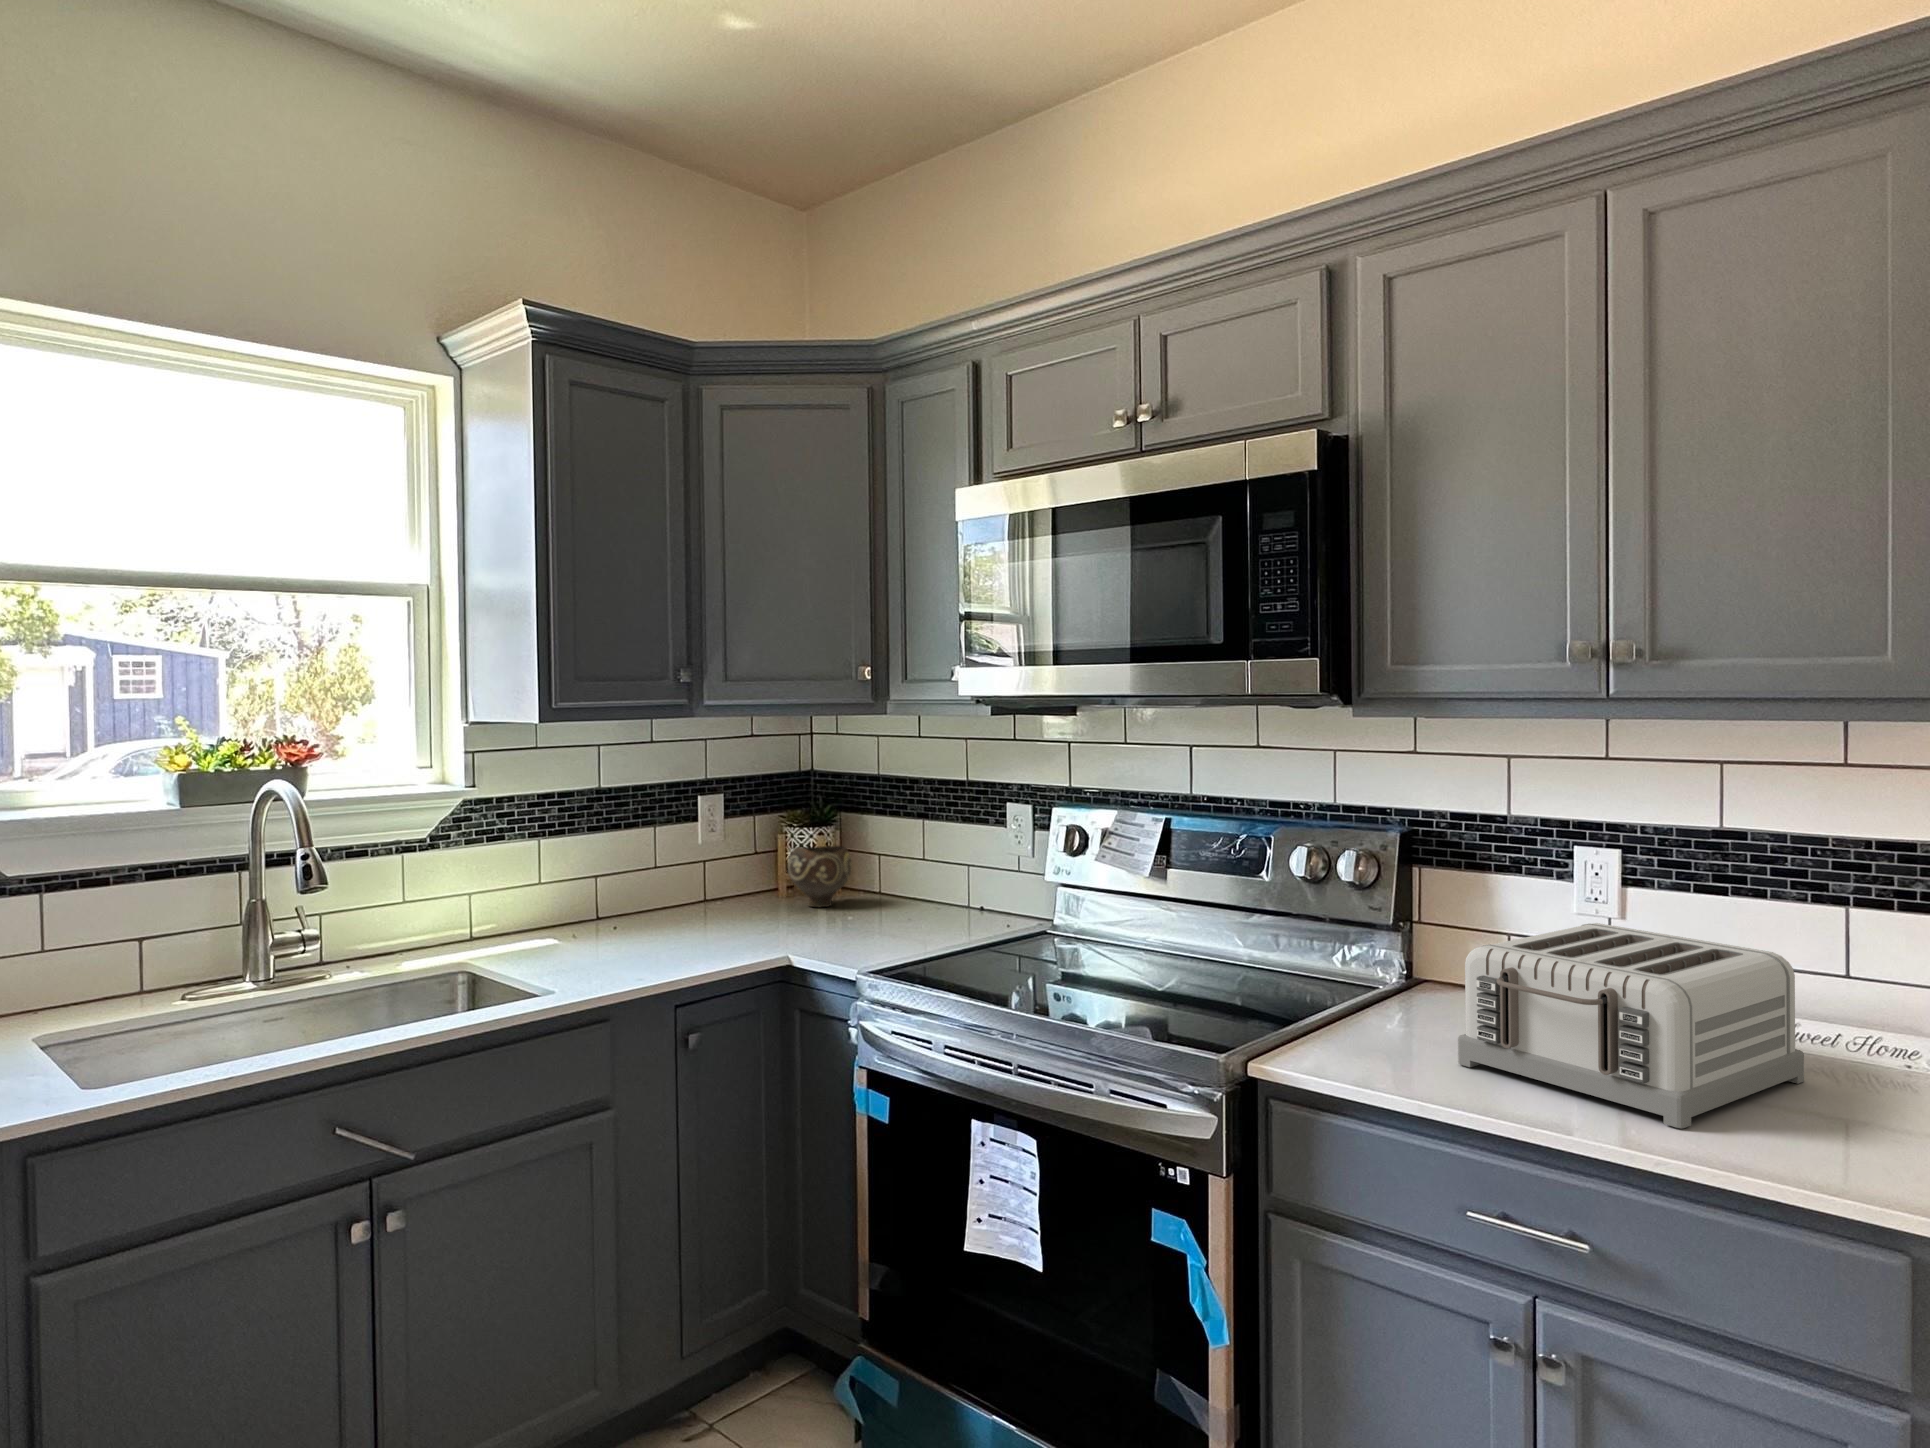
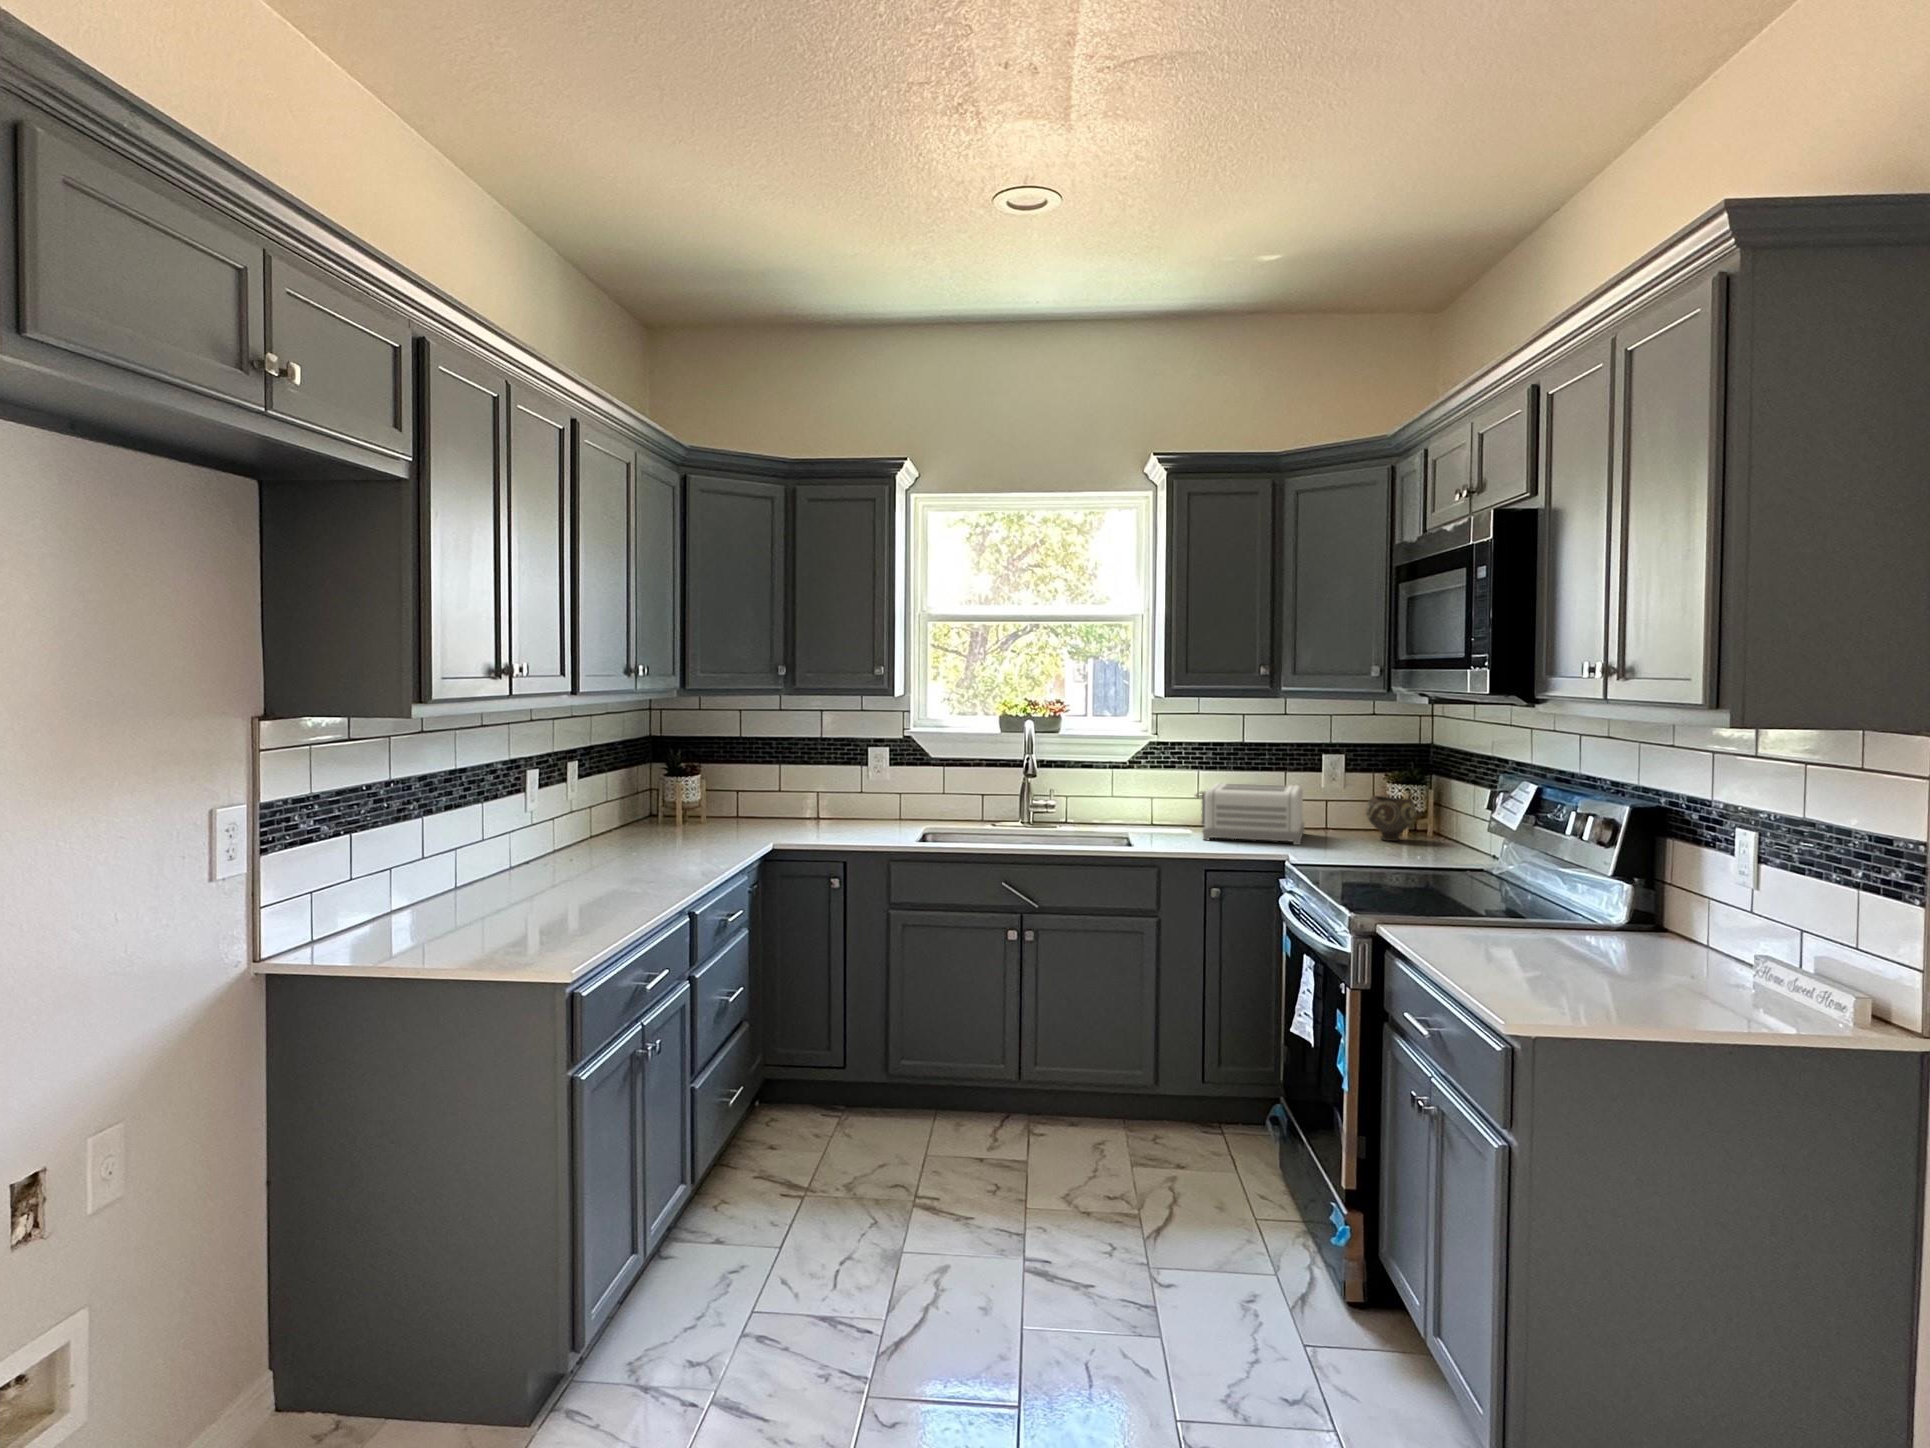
toaster: present [1458,923,1804,1128] -> present [1195,783,1304,845]

